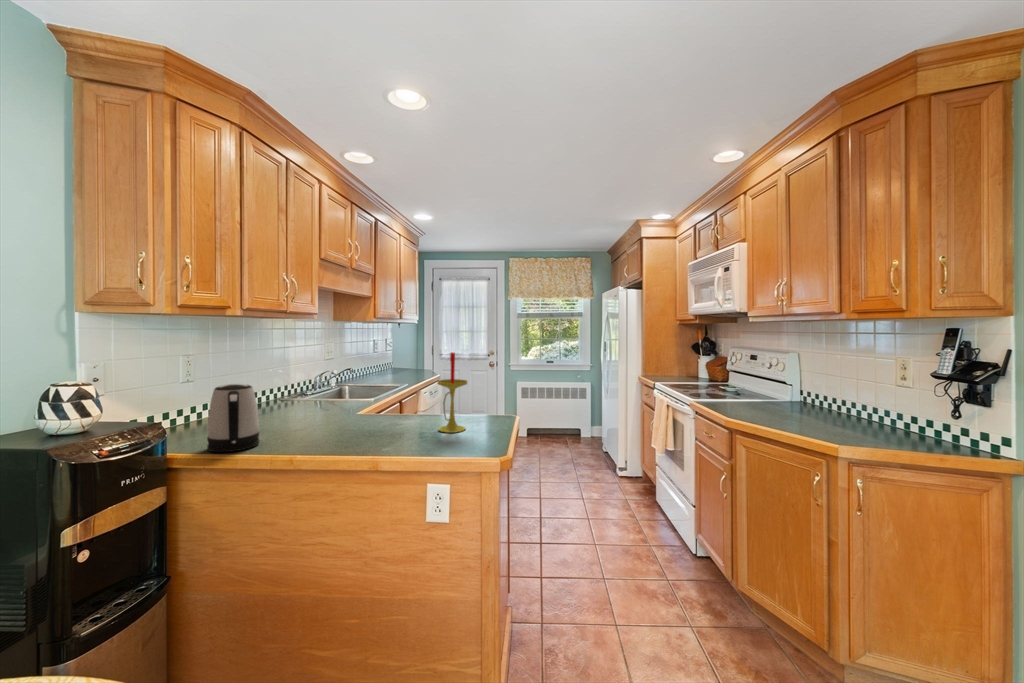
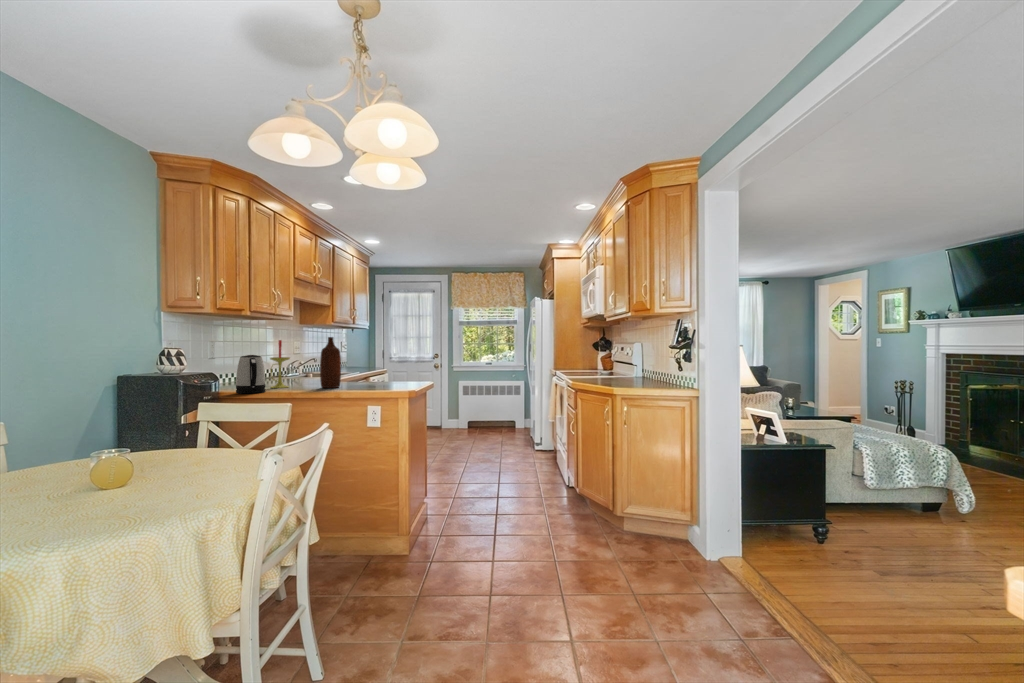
bottle: none [350,351,382,434] -> present [320,337,341,388]
candle: present [437,352,467,433] -> present [270,340,290,388]

